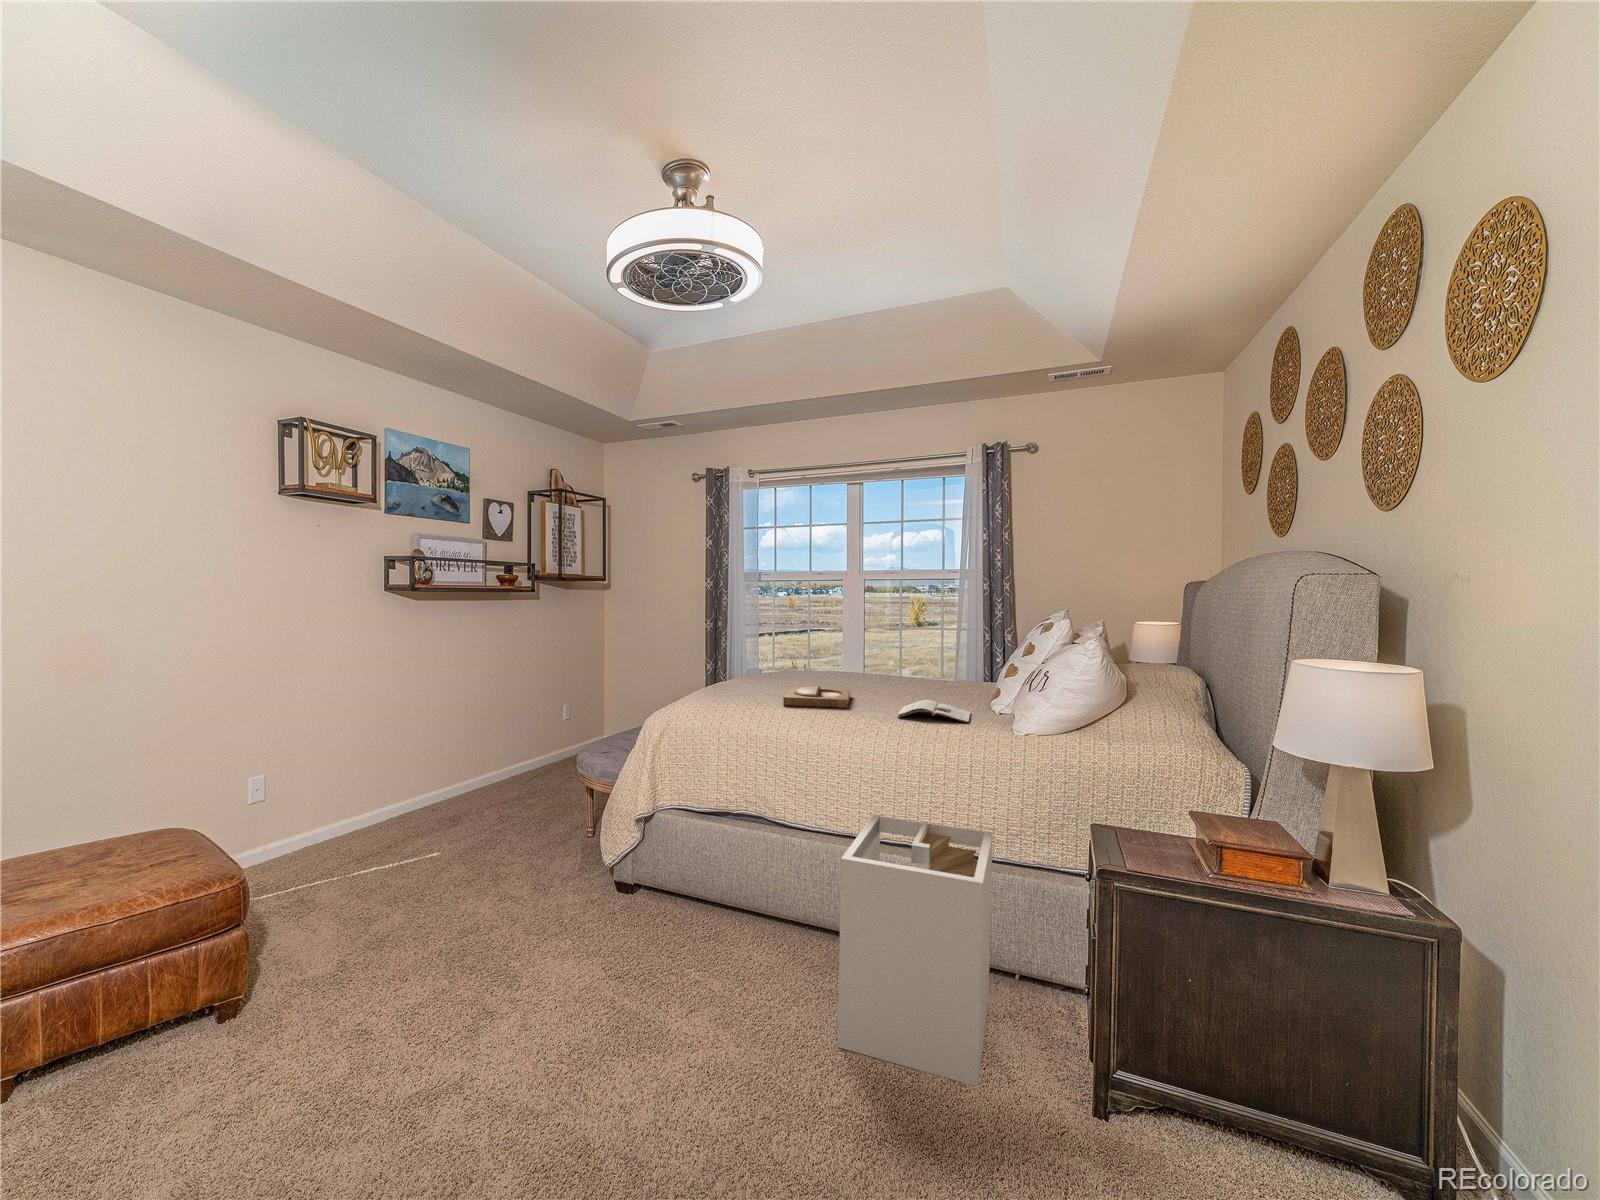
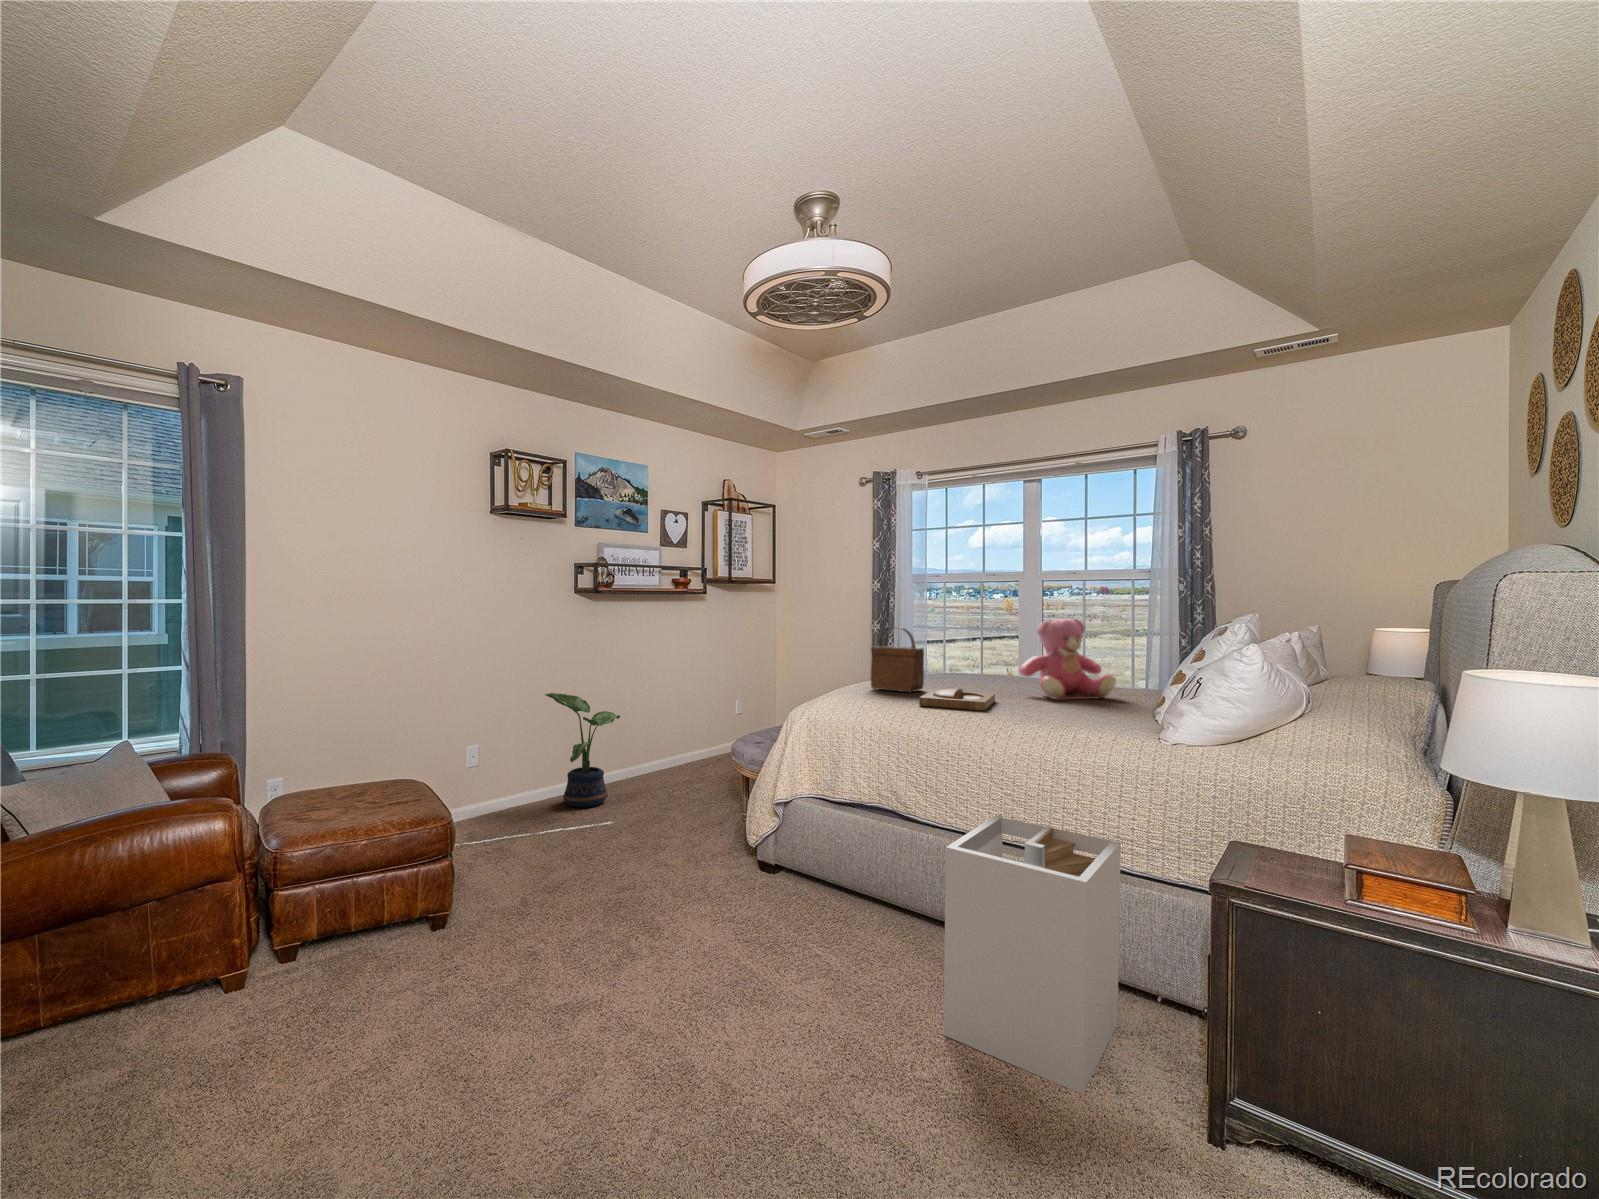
teddy bear: none [867,616,951,692] -> present [1019,619,1116,699]
handbag: none [727,626,779,690] -> present [871,627,924,692]
magazine: present [897,700,970,723] -> none [1034,706,1122,730]
potted plant: none [344,704,440,831] -> present [545,693,620,807]

